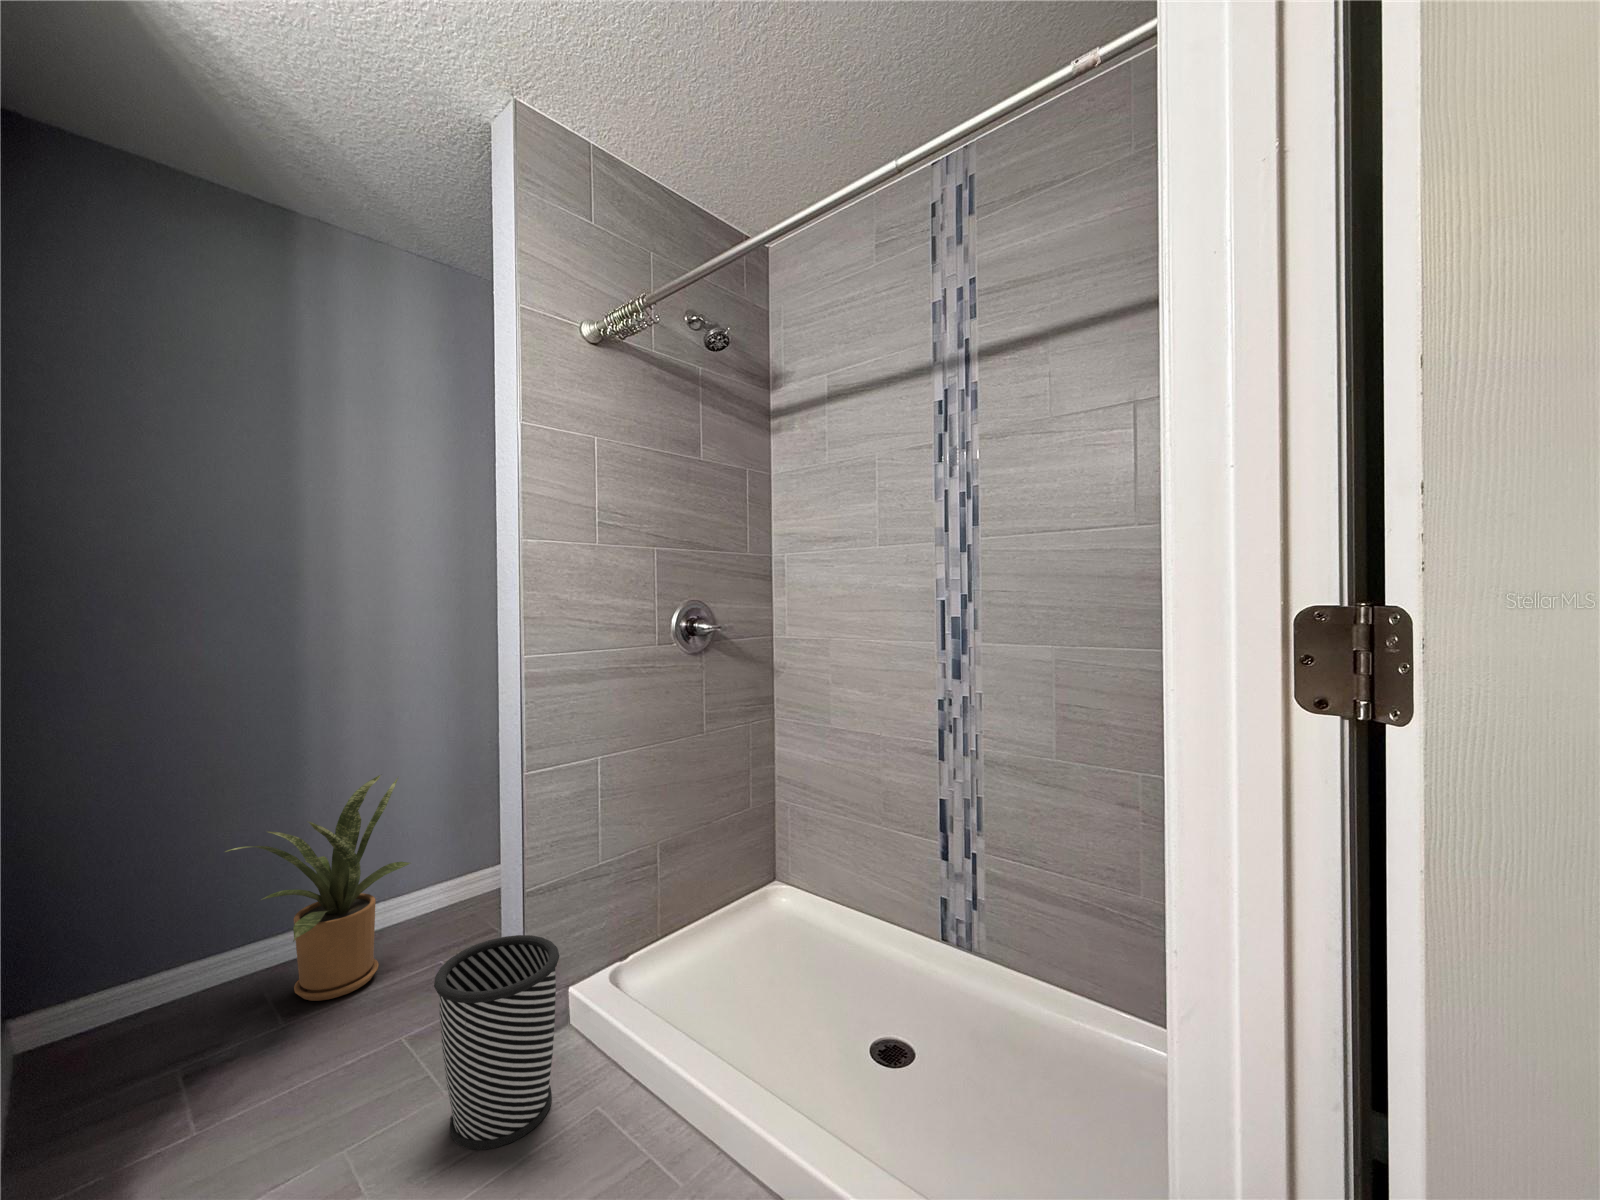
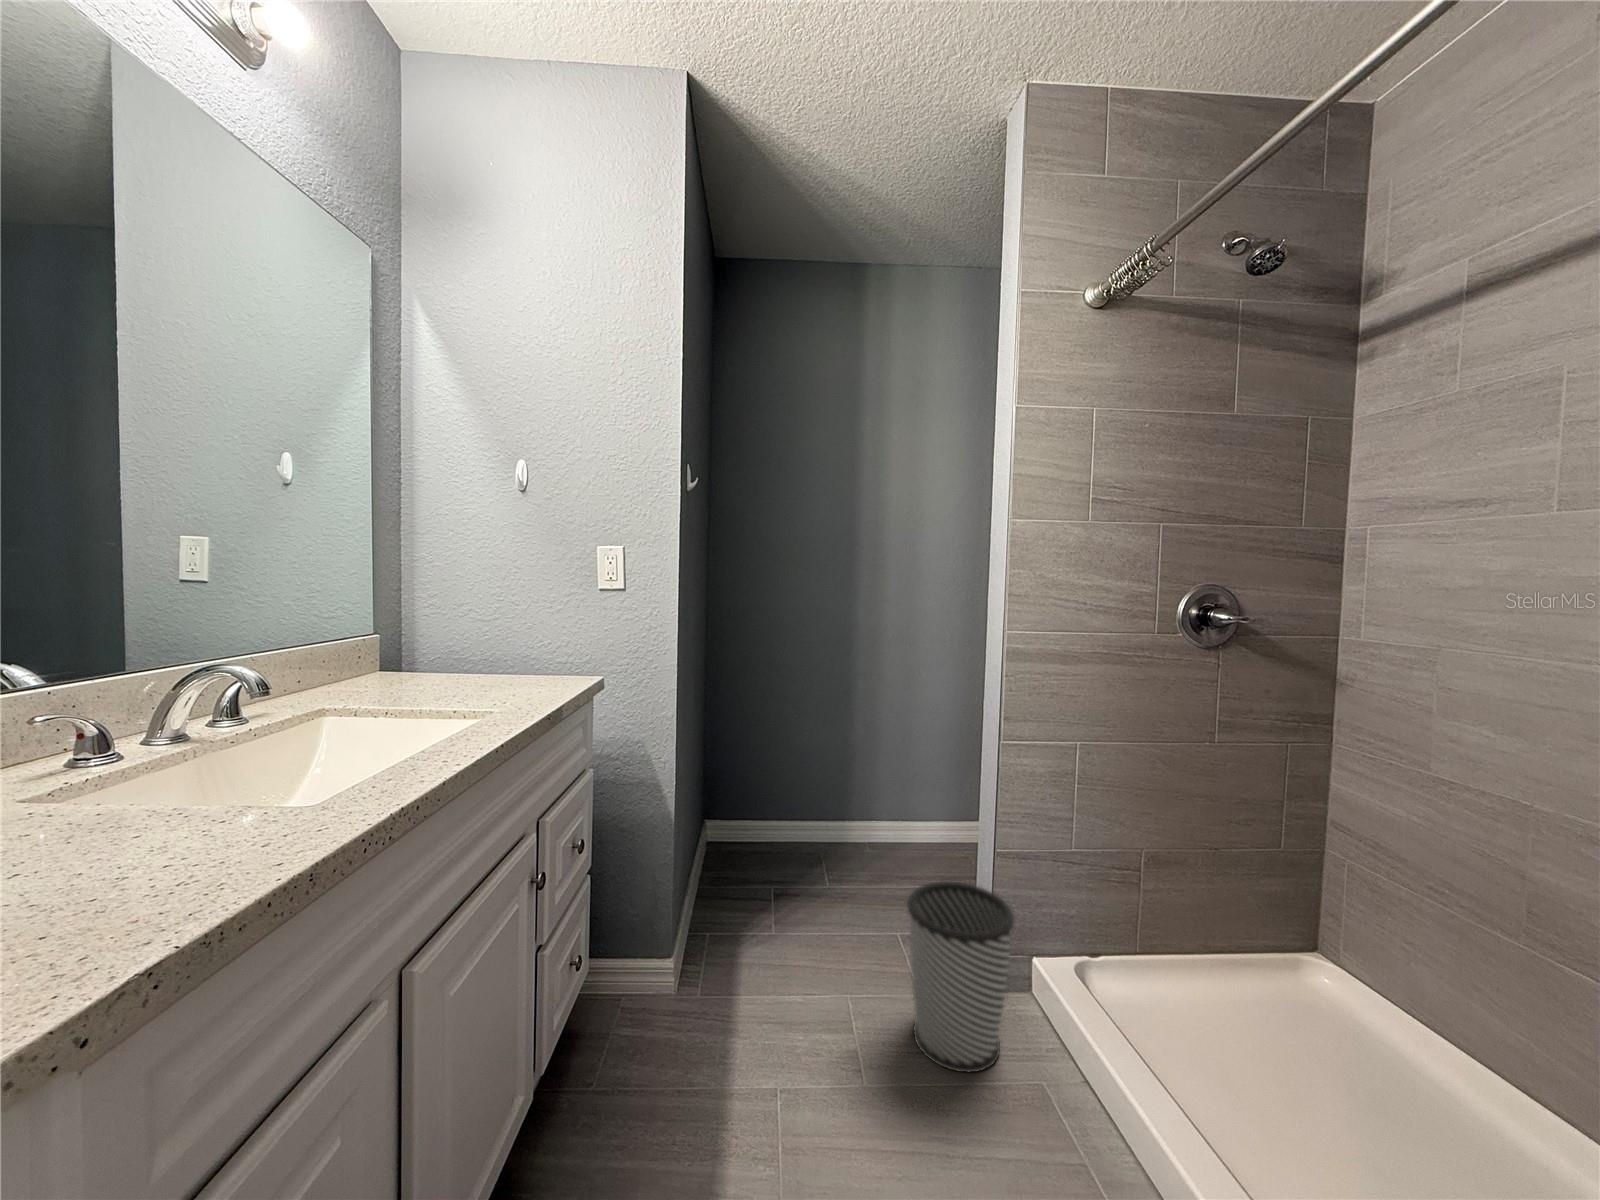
house plant: present [225,775,410,1001] -> none [800,714,926,878]

